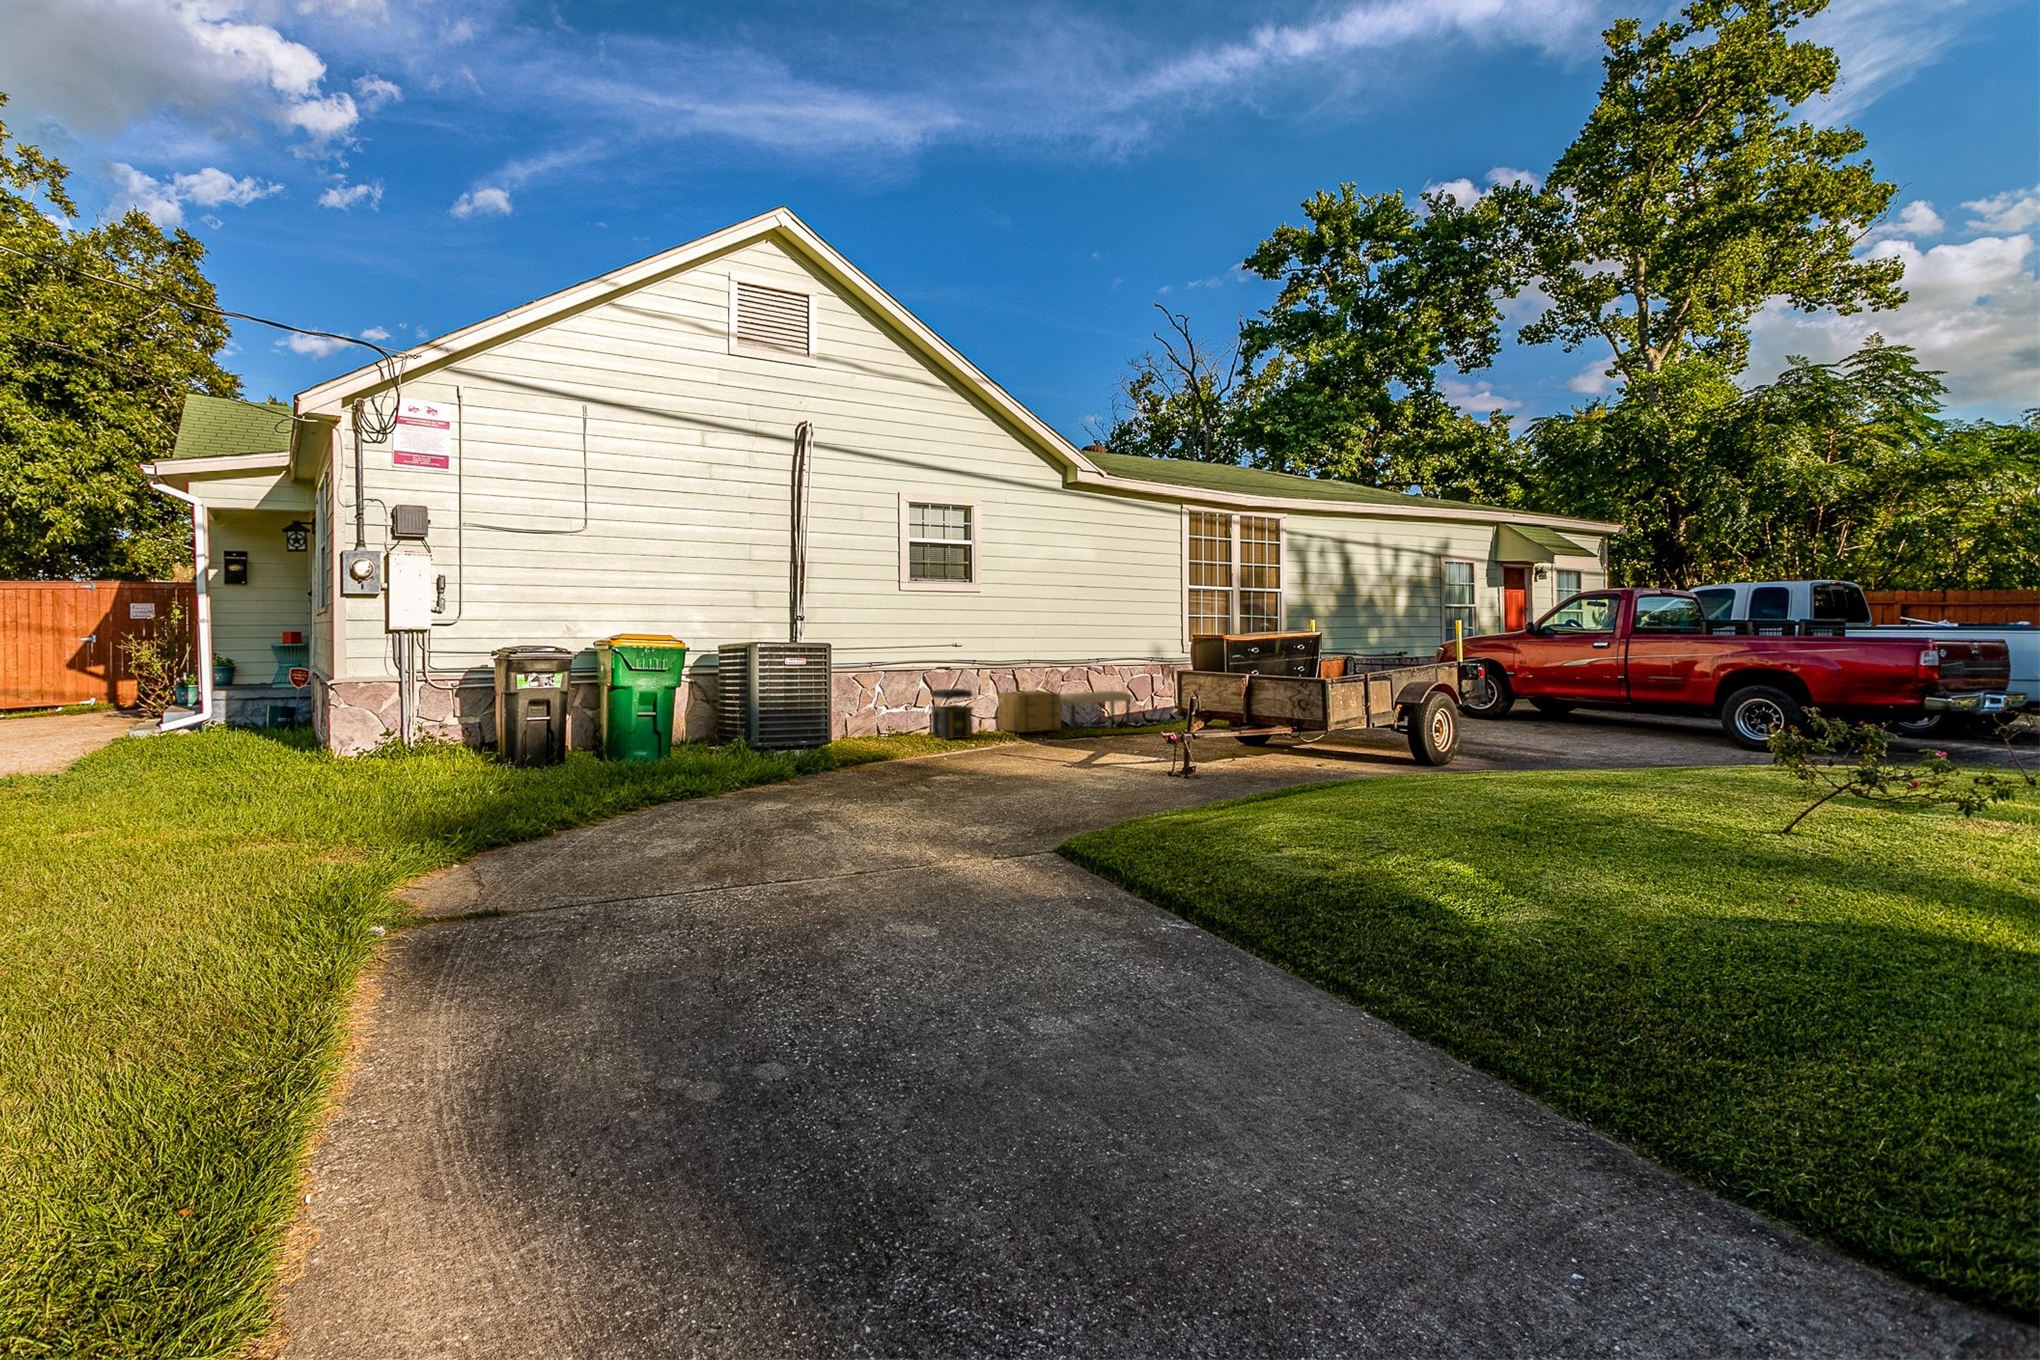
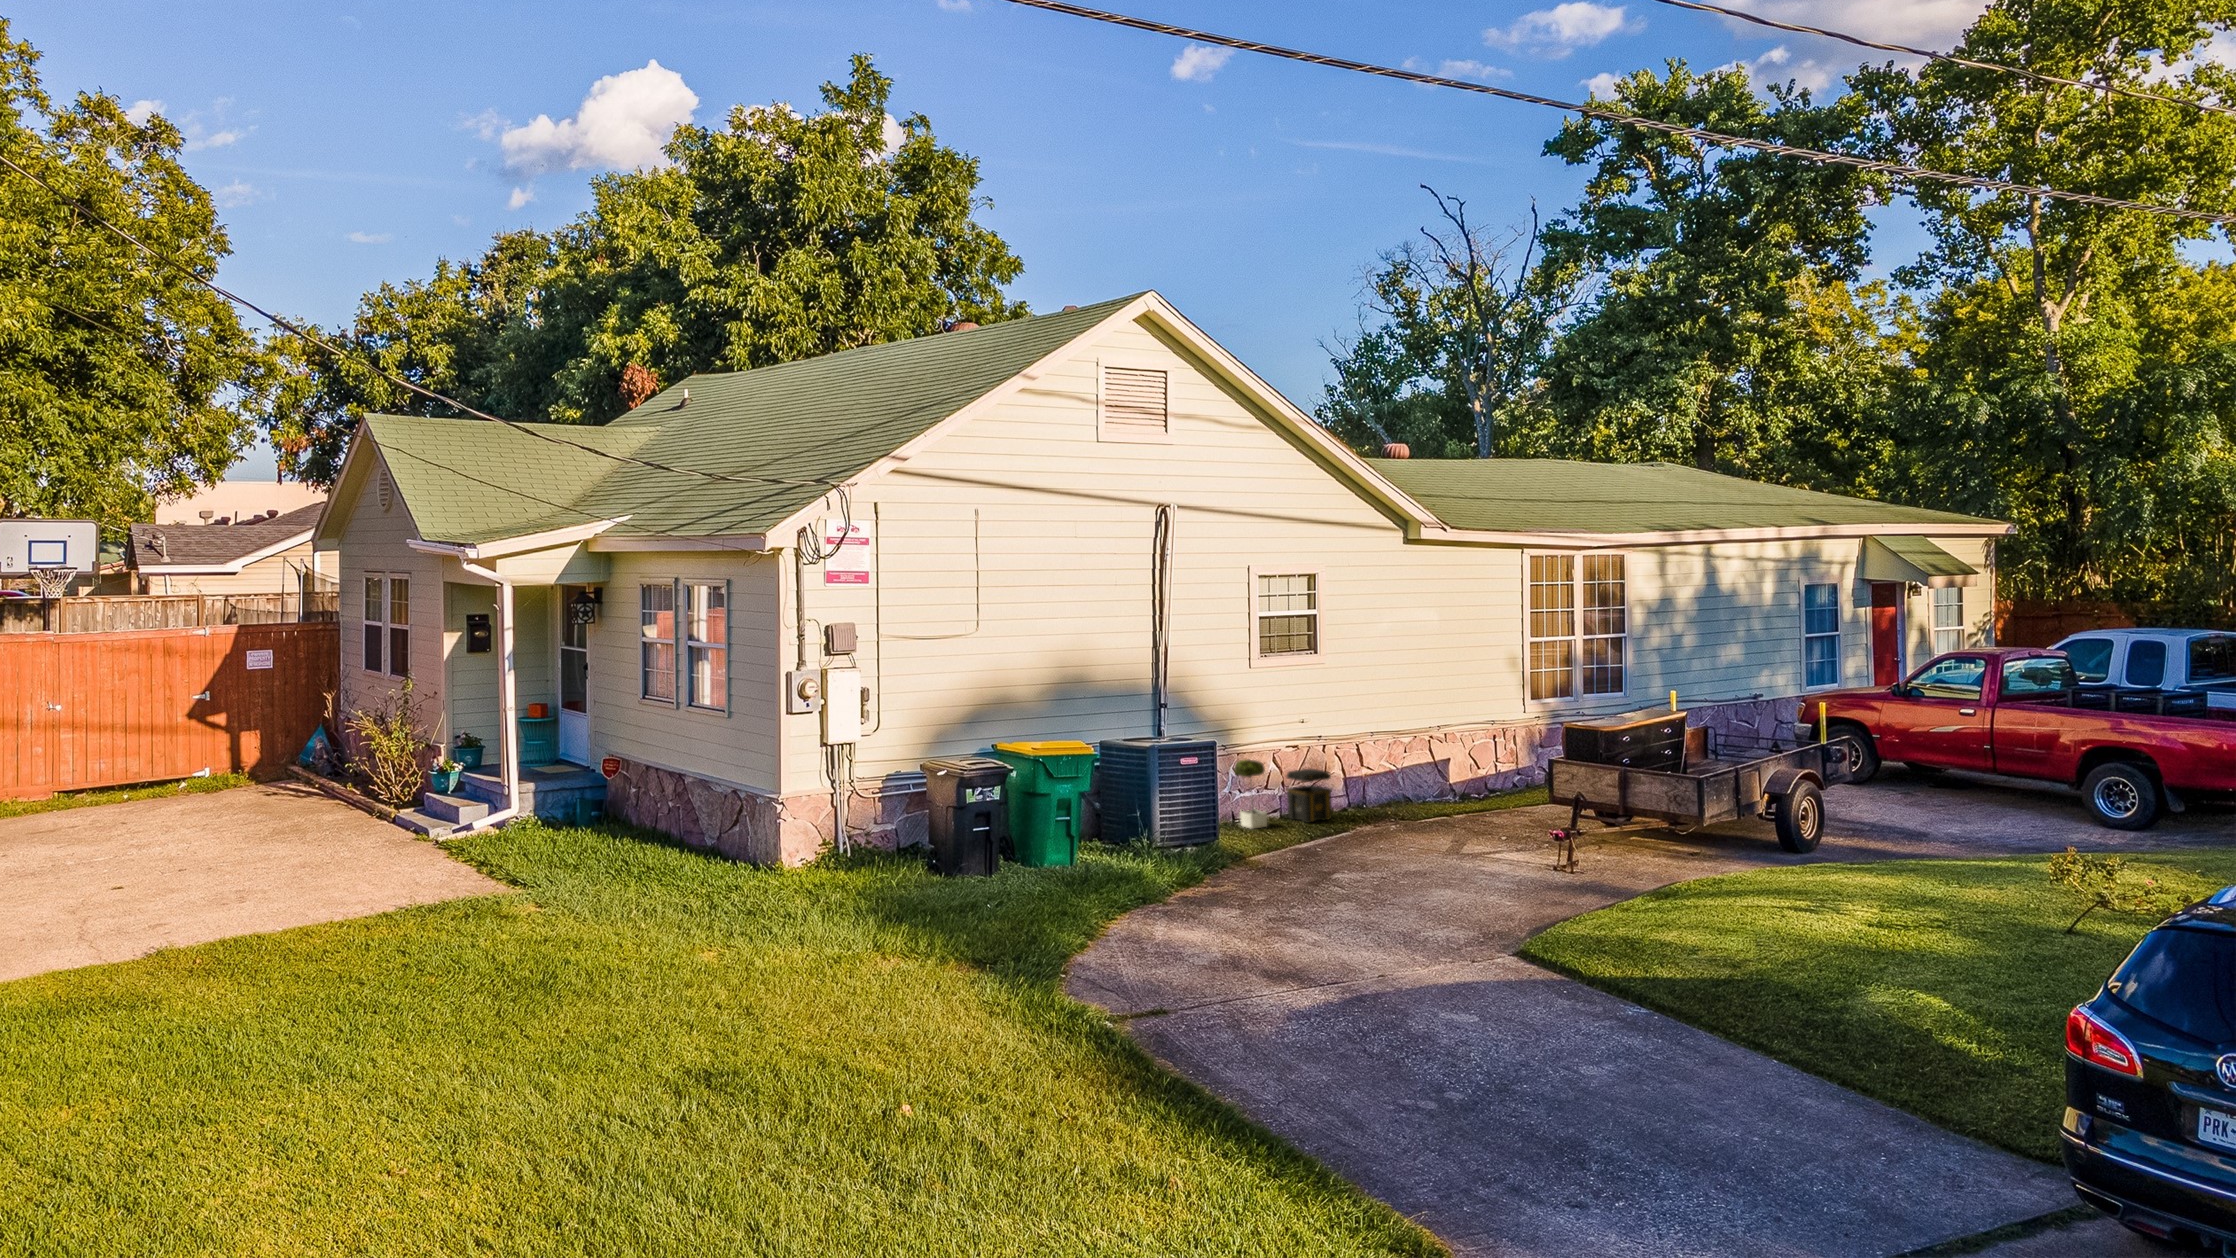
potted tree: none [874,673,905,743] -> present [1234,759,1267,828]
cardboard box: present [998,691,1061,732] -> none [1348,765,1416,815]
bench: present [1060,691,1131,729] -> none [1403,761,1481,805]

